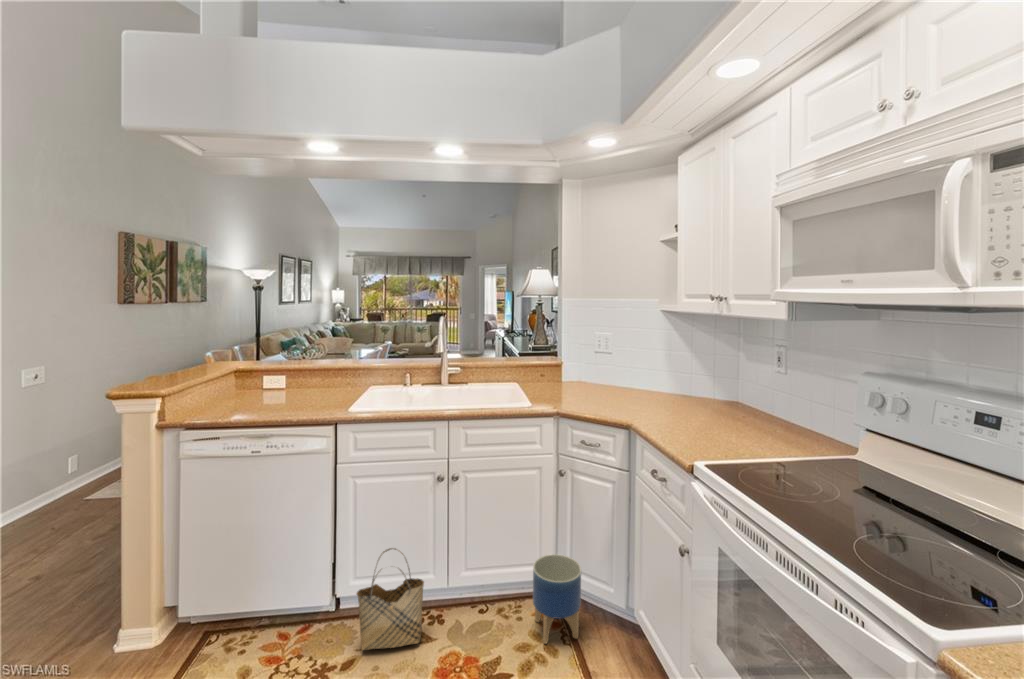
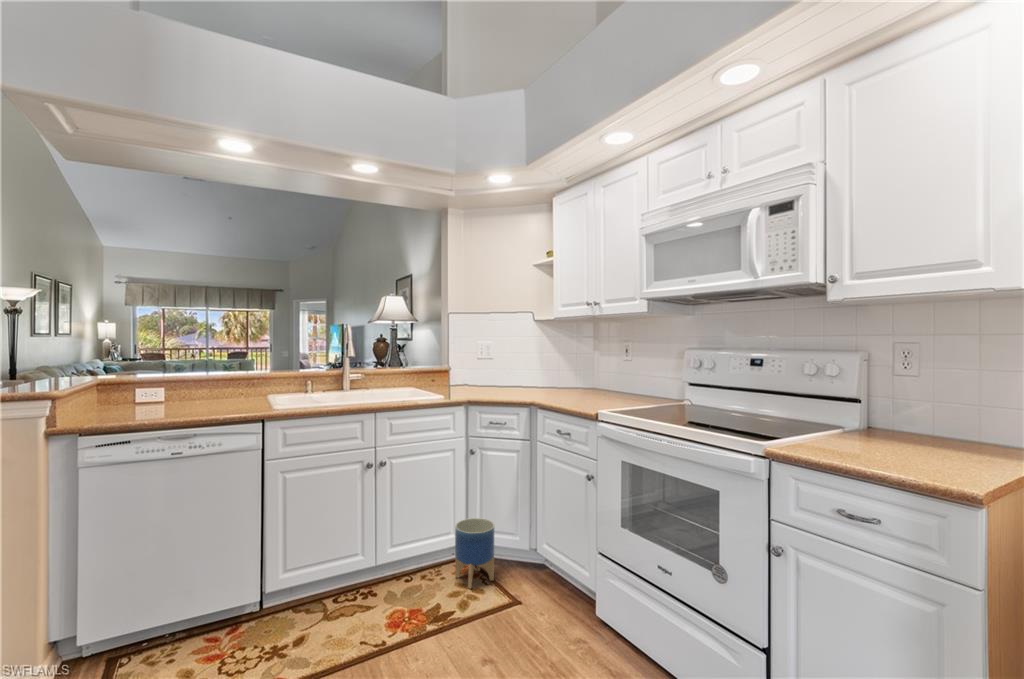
woven basket: present [357,548,424,650] -> none [302,531,363,628]

